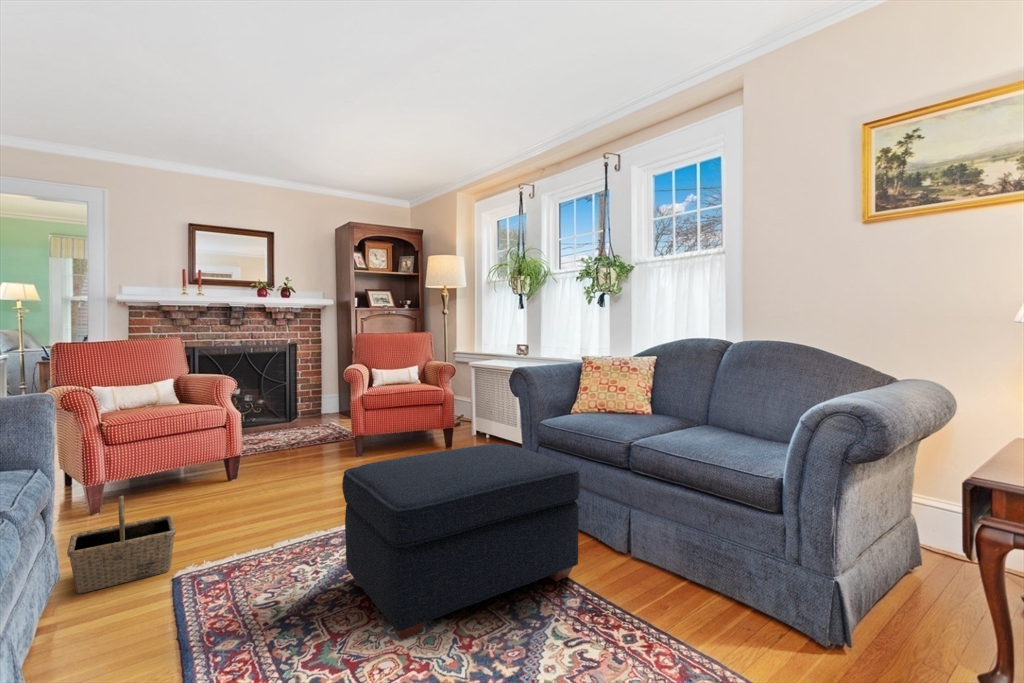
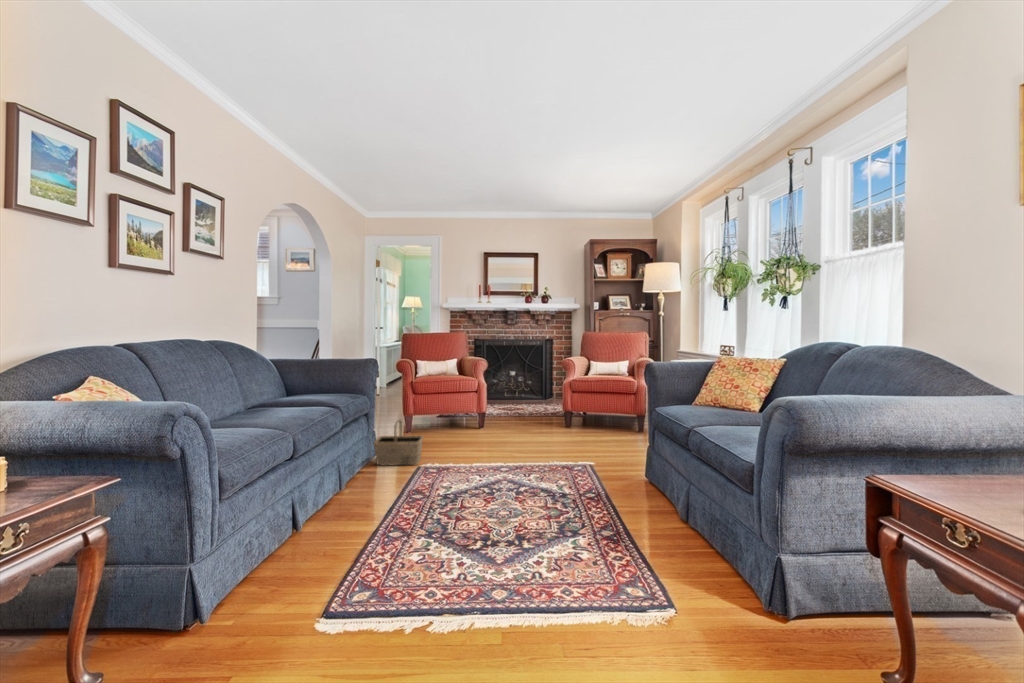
ottoman: present [342,444,580,640] -> none [485,416,634,517]

